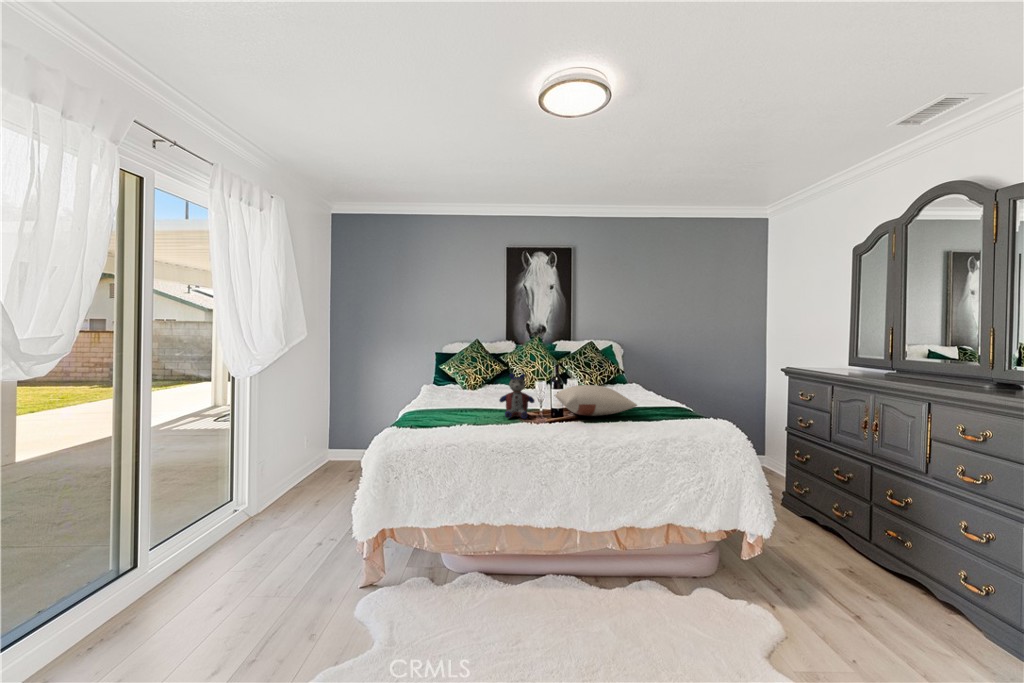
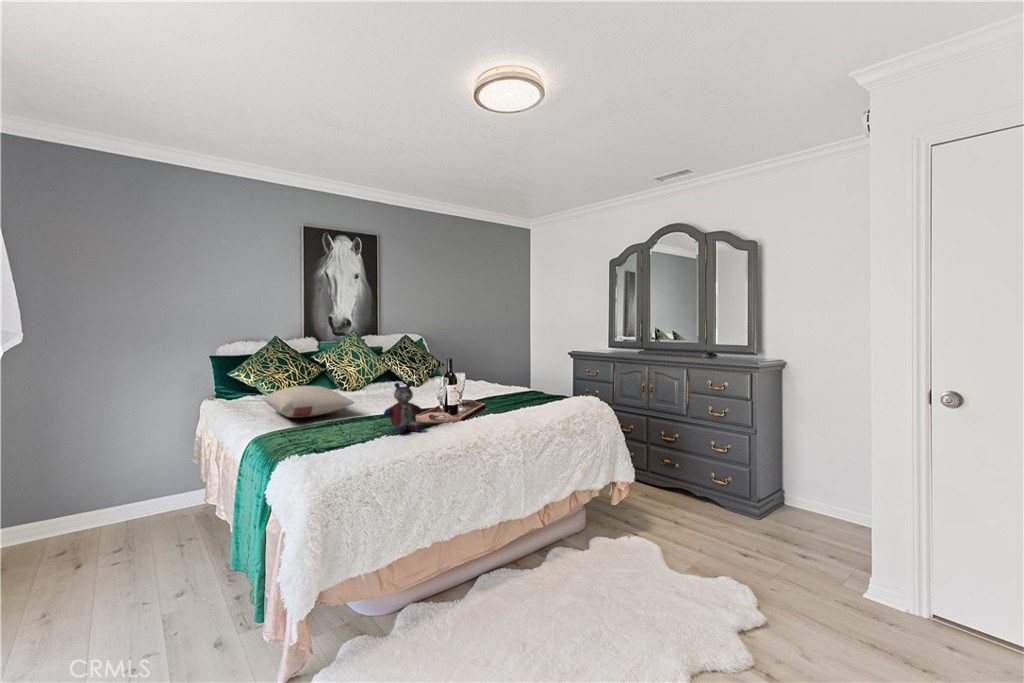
pillow: present [555,385,637,416] -> present [263,386,354,418]

